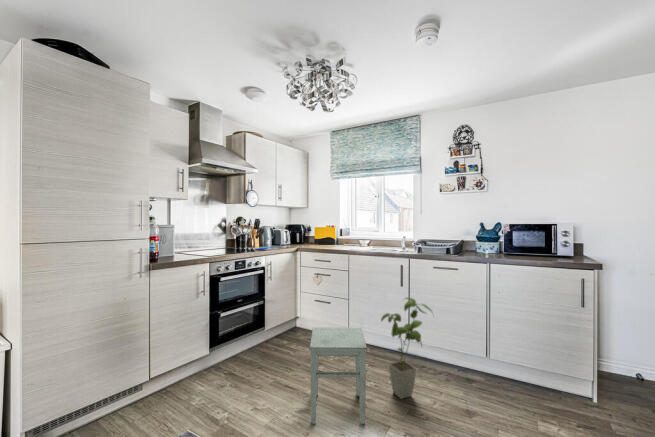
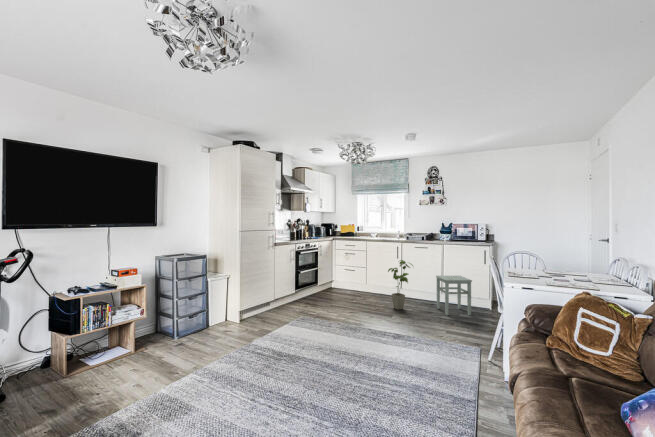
stool: present [309,328,367,424] -> present [436,276,472,315]

